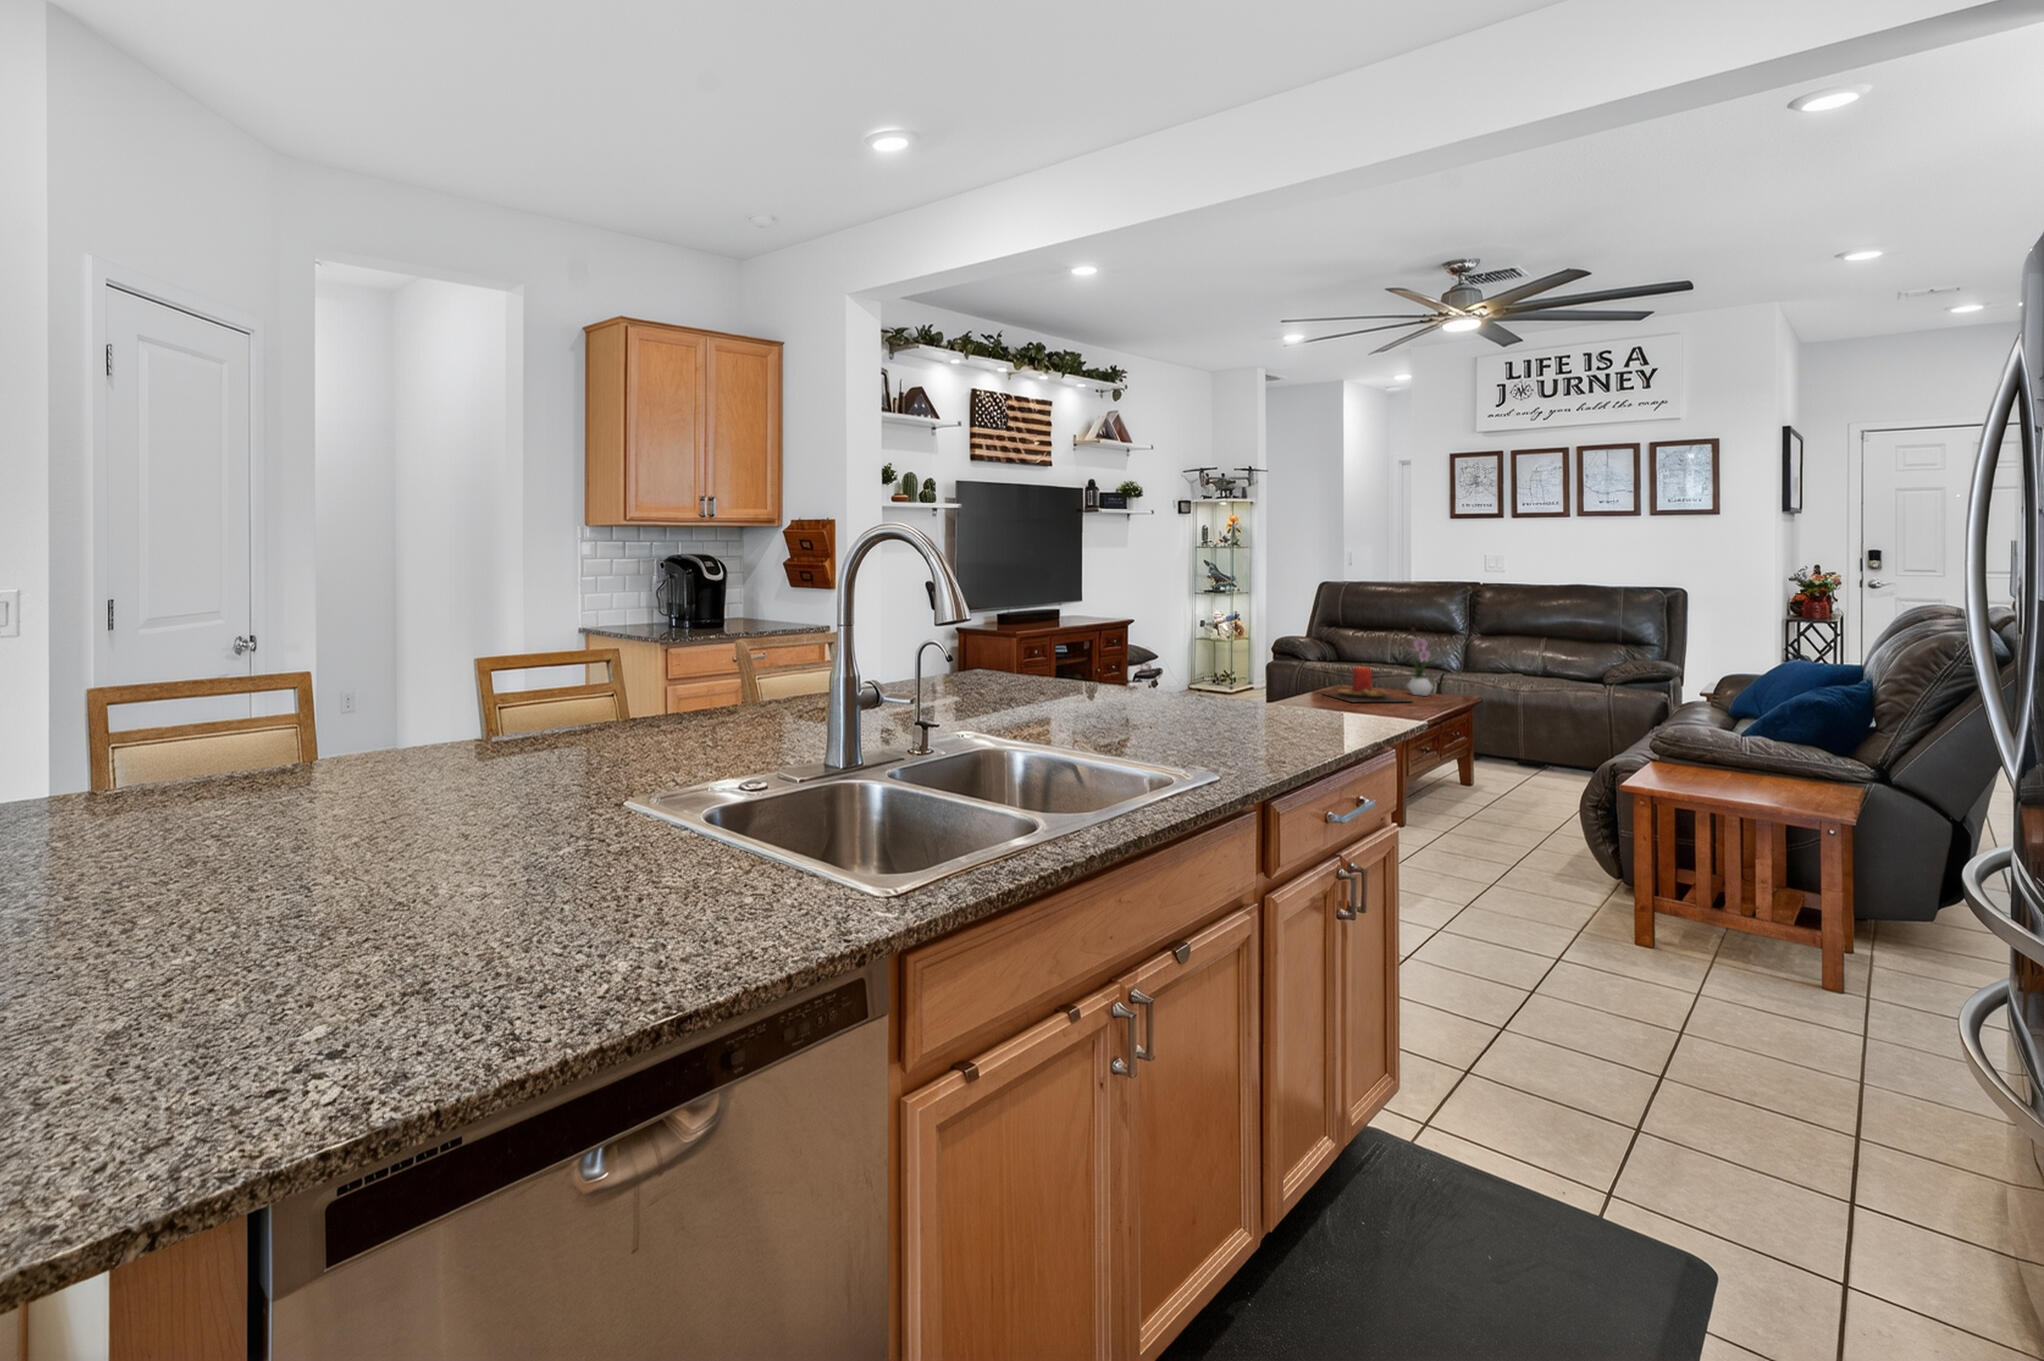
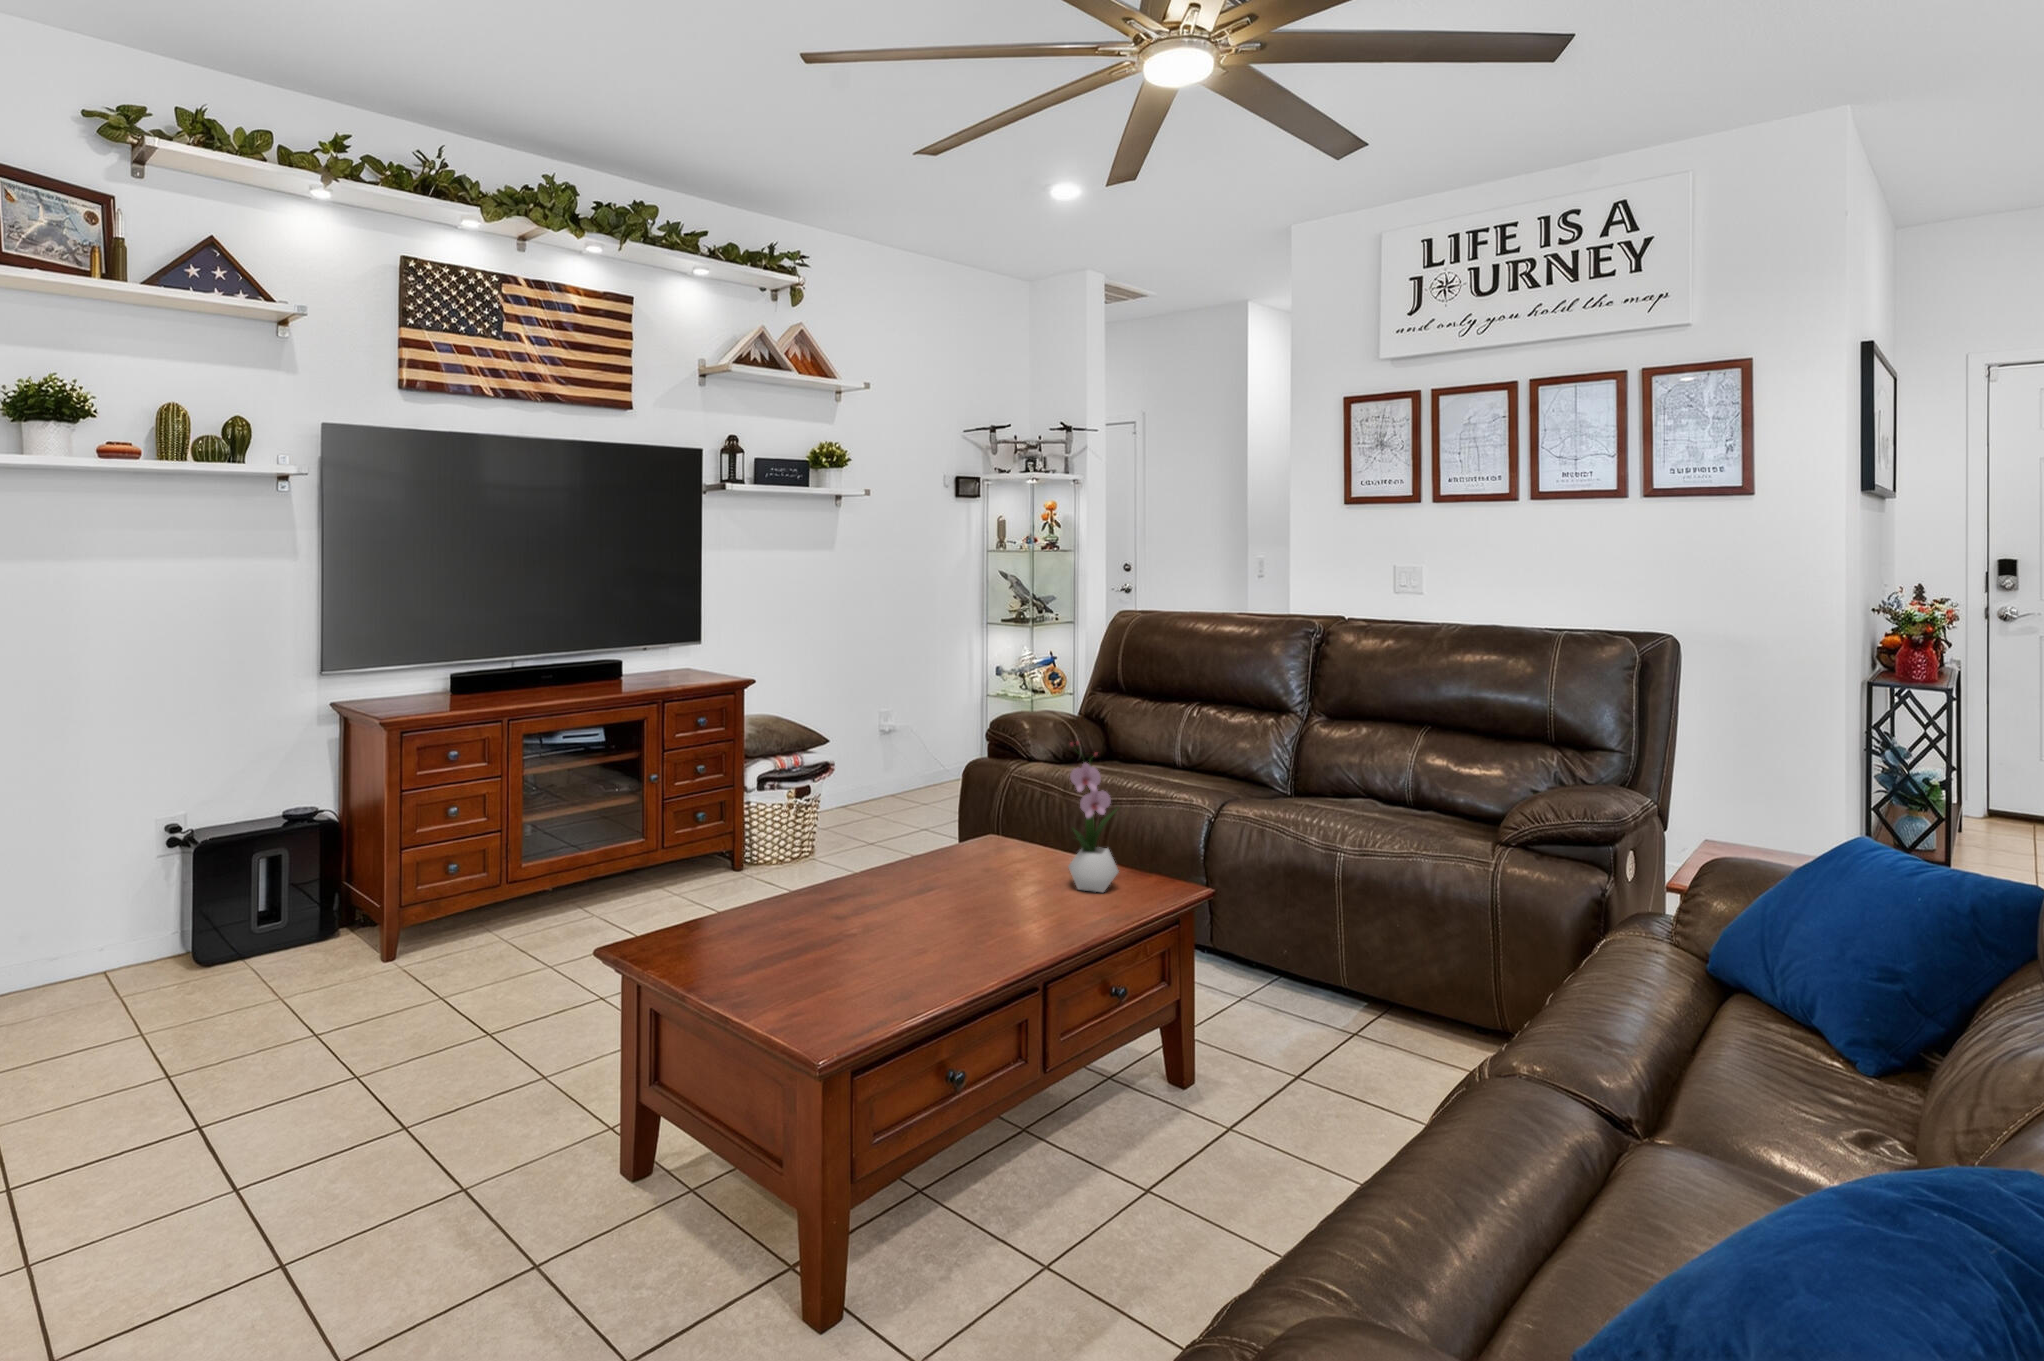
candle: present [1326,667,1410,702] -> none [876,830,1034,931]

